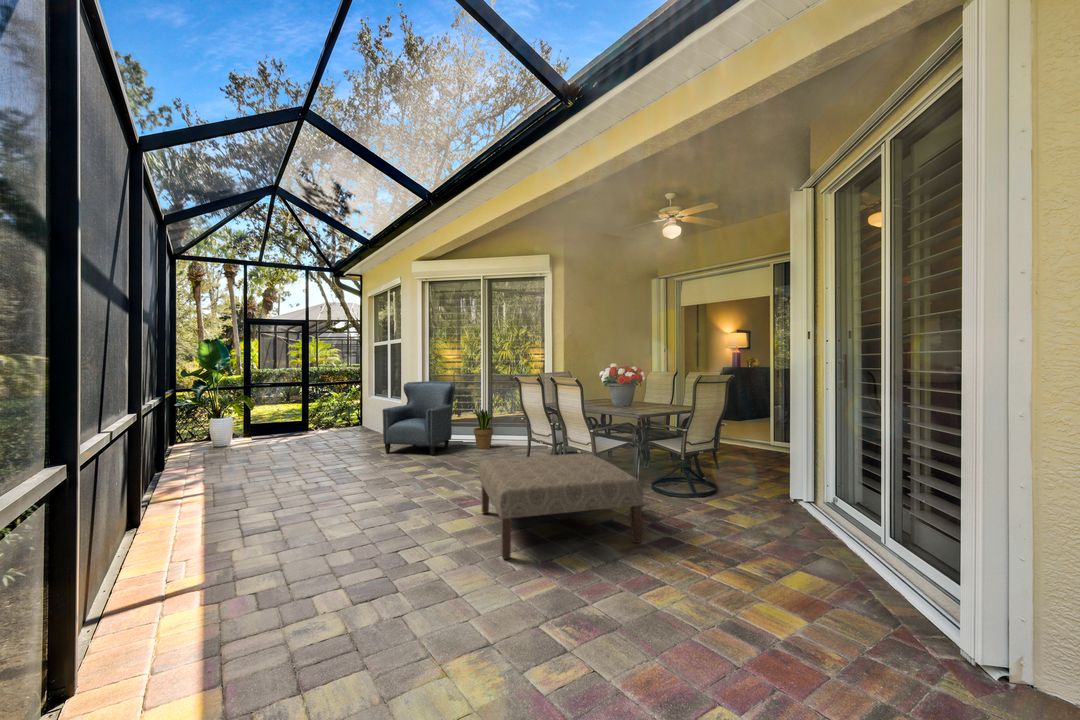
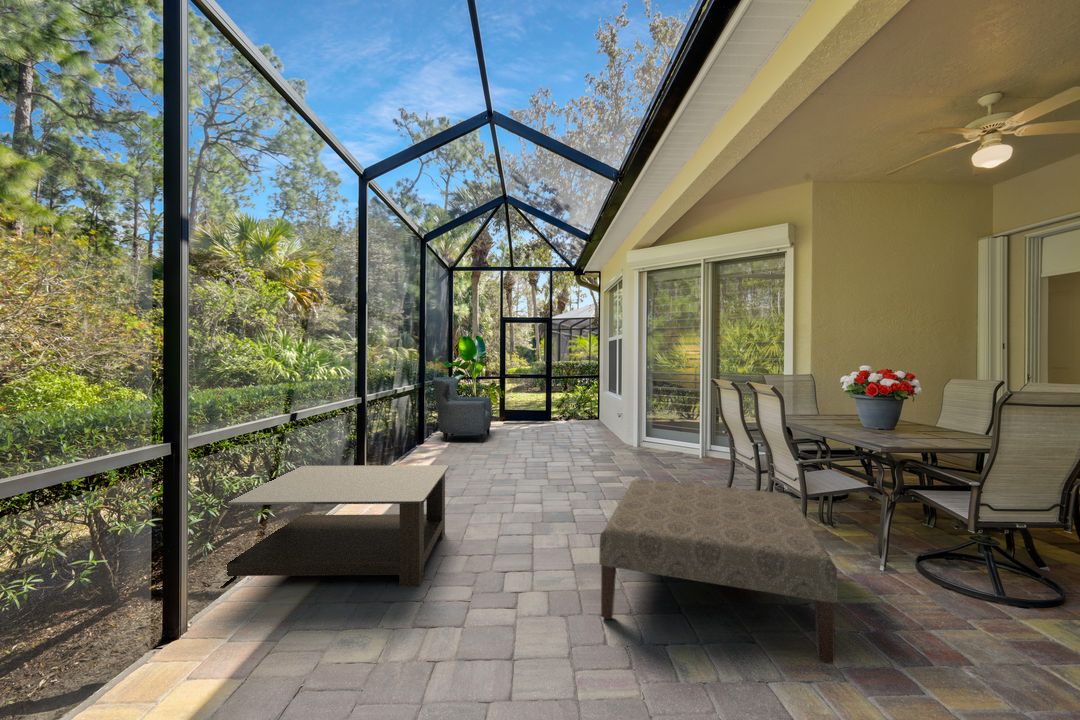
armchair: present [383,381,455,456] -> present [433,377,491,443]
potted plant: present [473,409,494,449] -> none [687,414,714,460]
coffee table: none [25,474,332,663] -> present [218,465,449,589]

